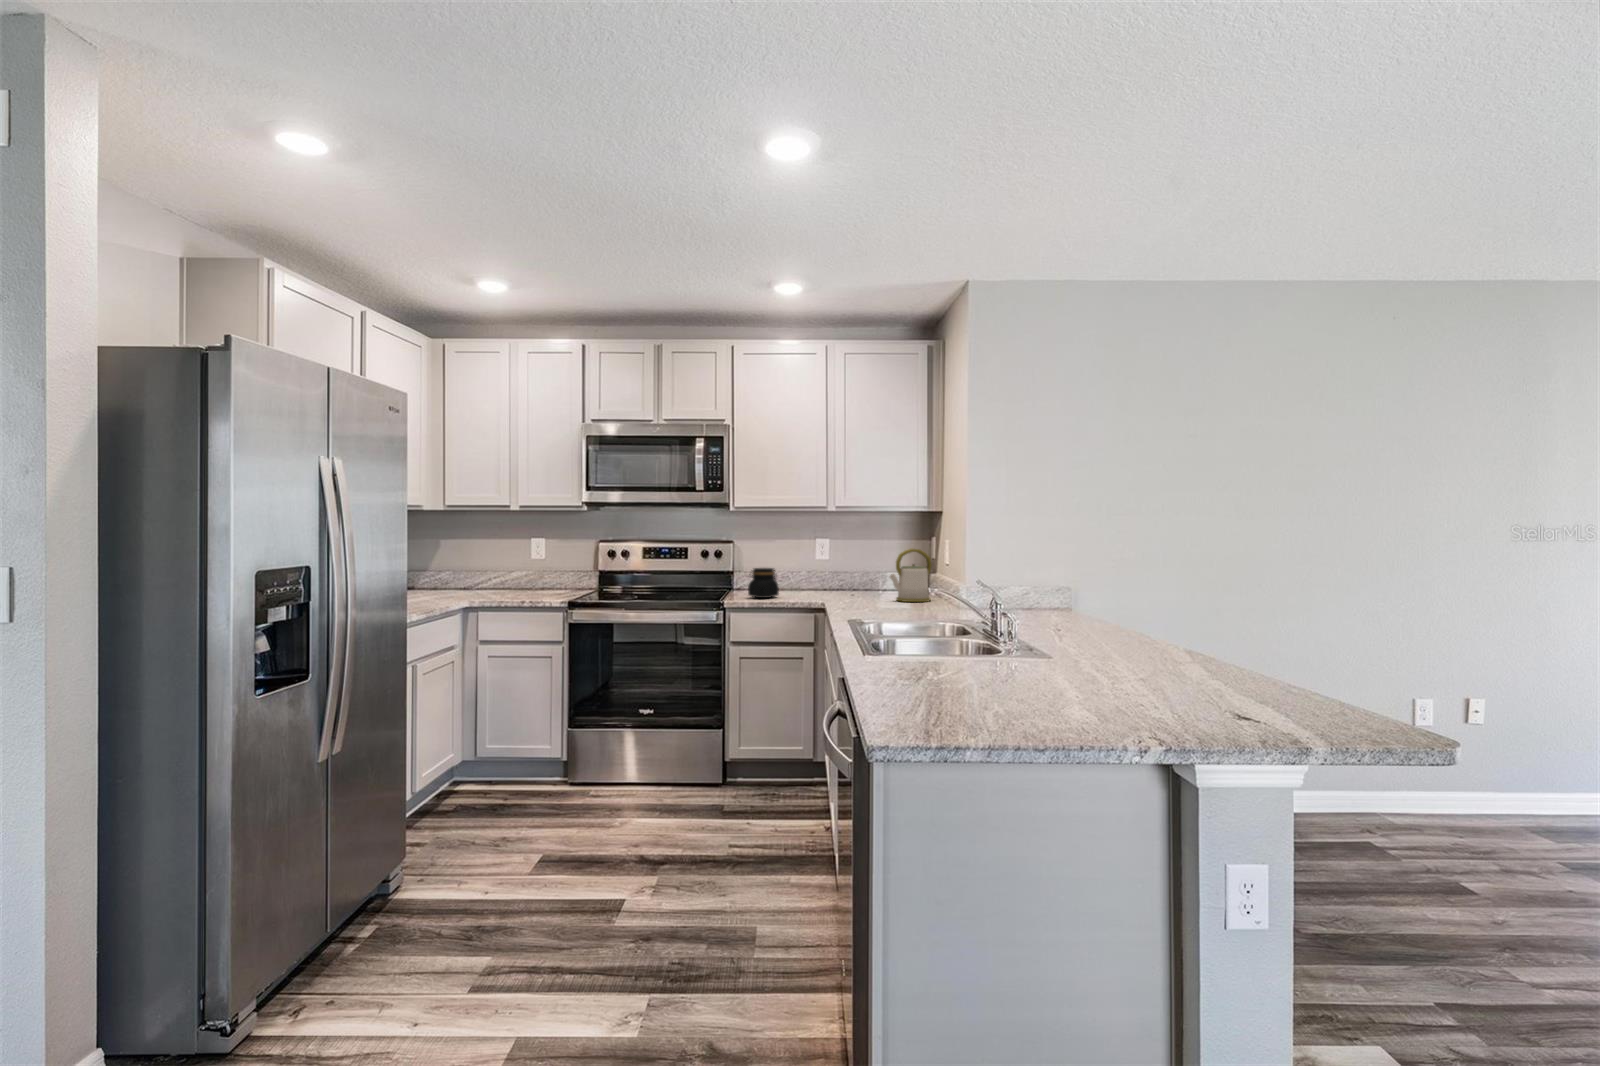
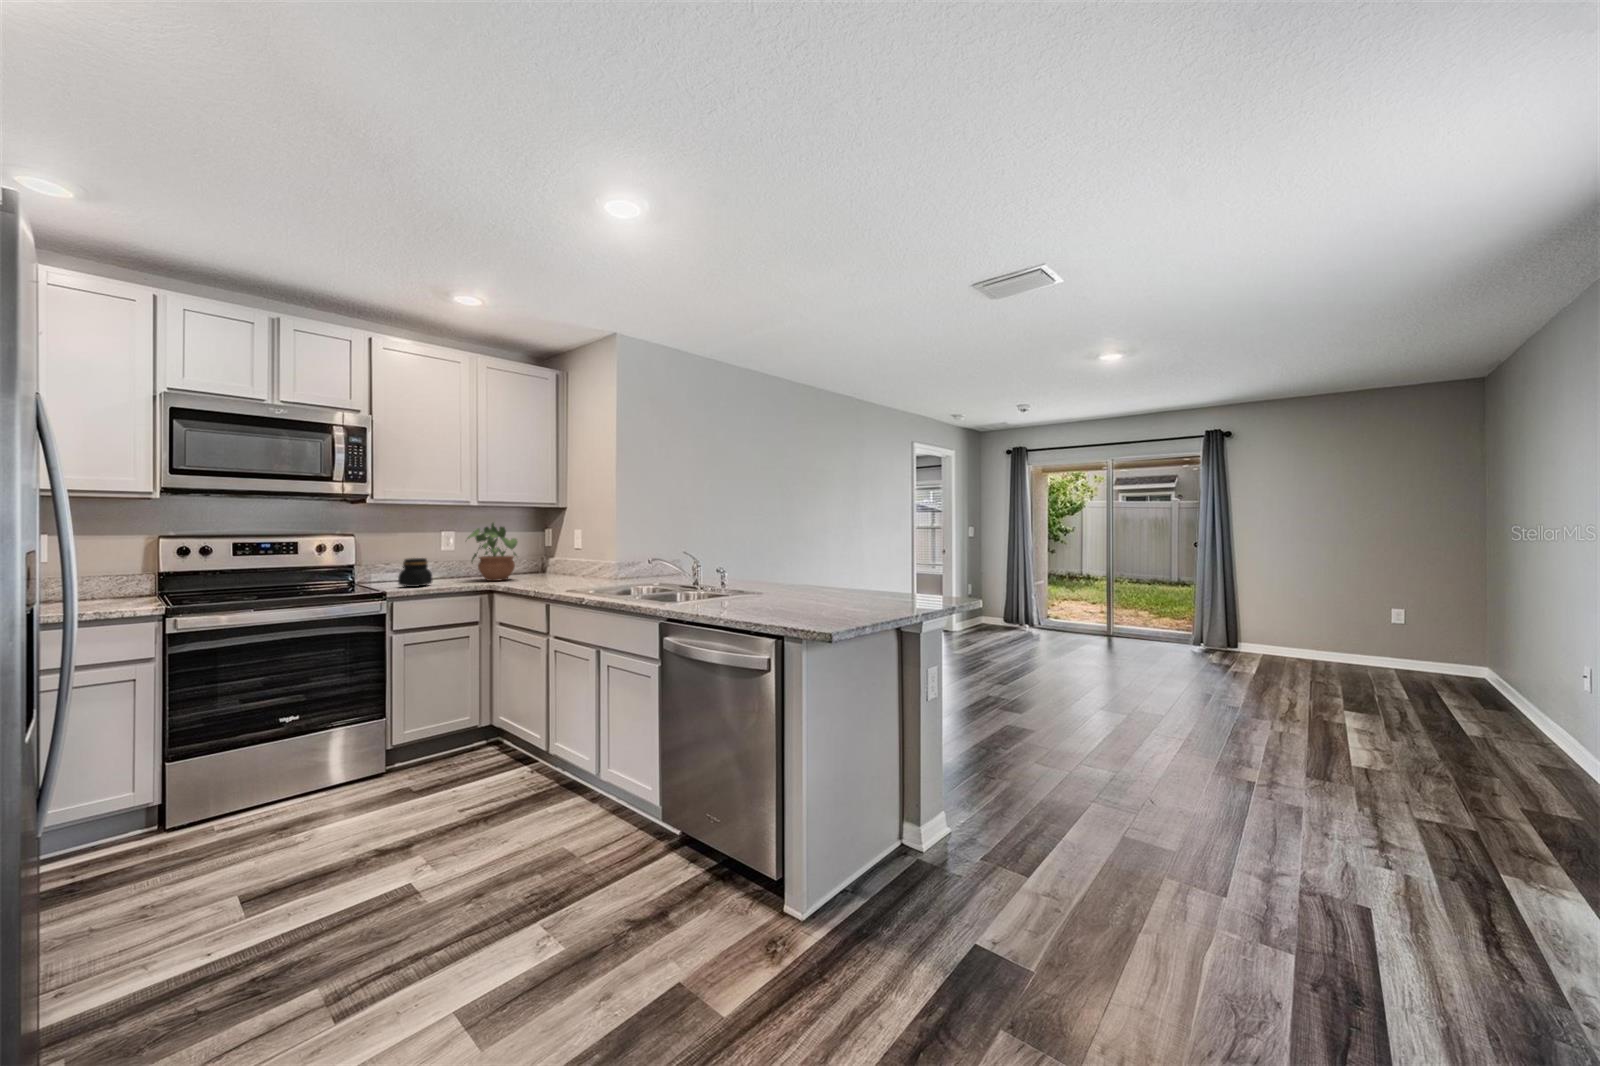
potted plant: none [814,528,868,598] -> present [467,523,518,581]
kettle: present [890,549,932,602] -> none [547,537,580,579]

